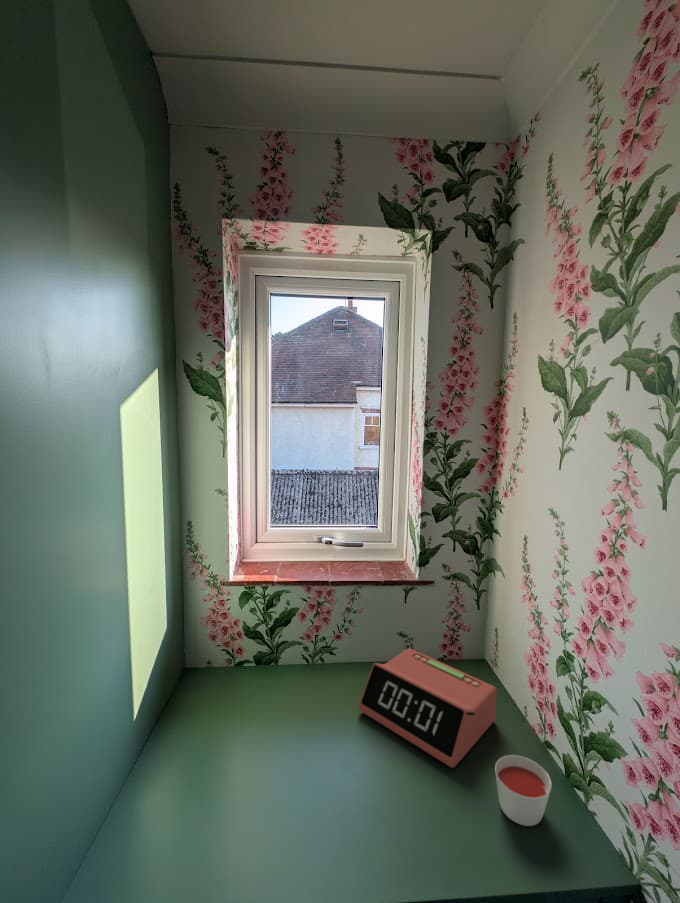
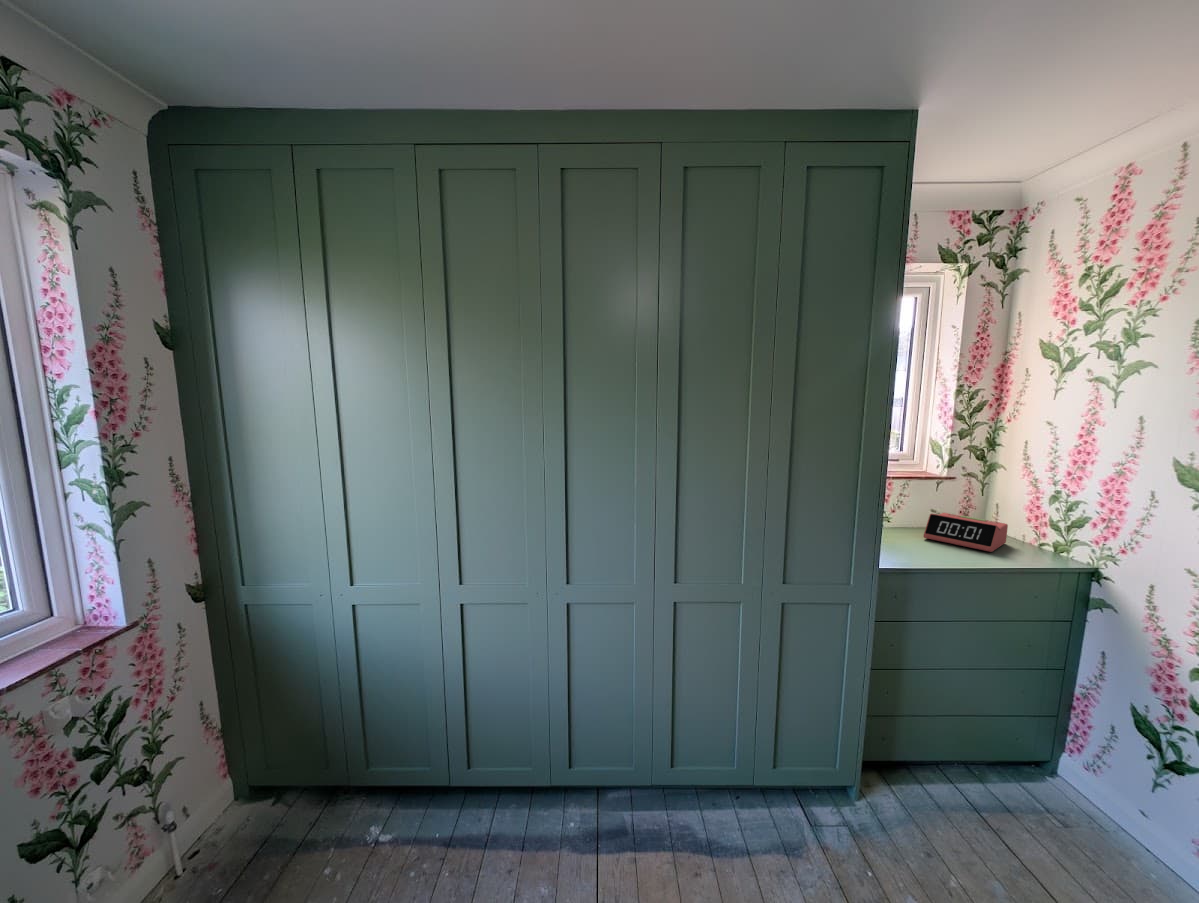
candle: present [495,755,551,826] -> none [1019,541,1051,564]

